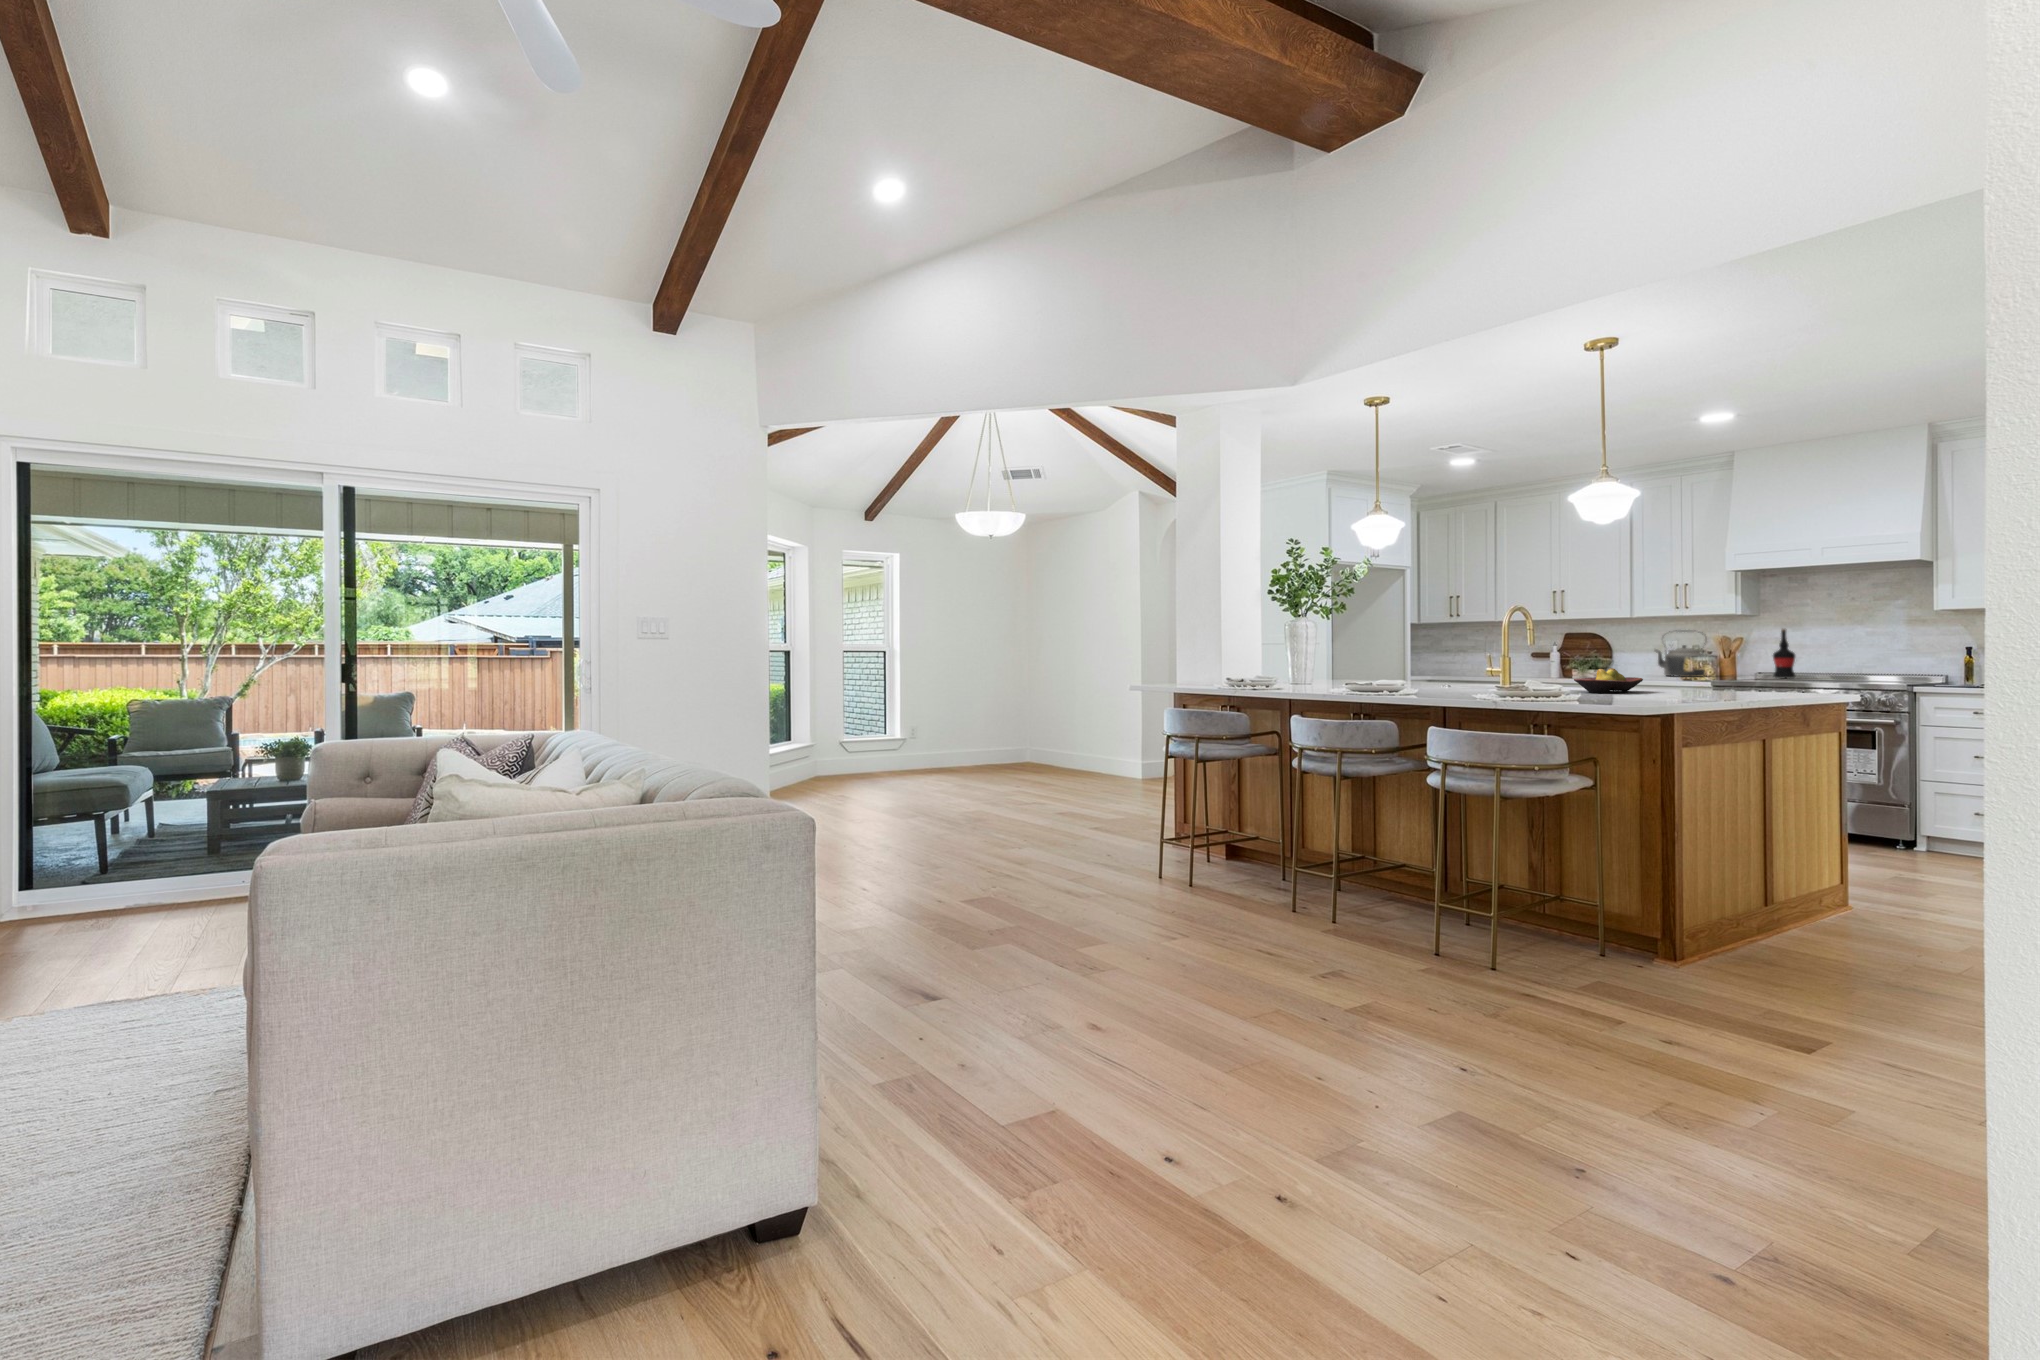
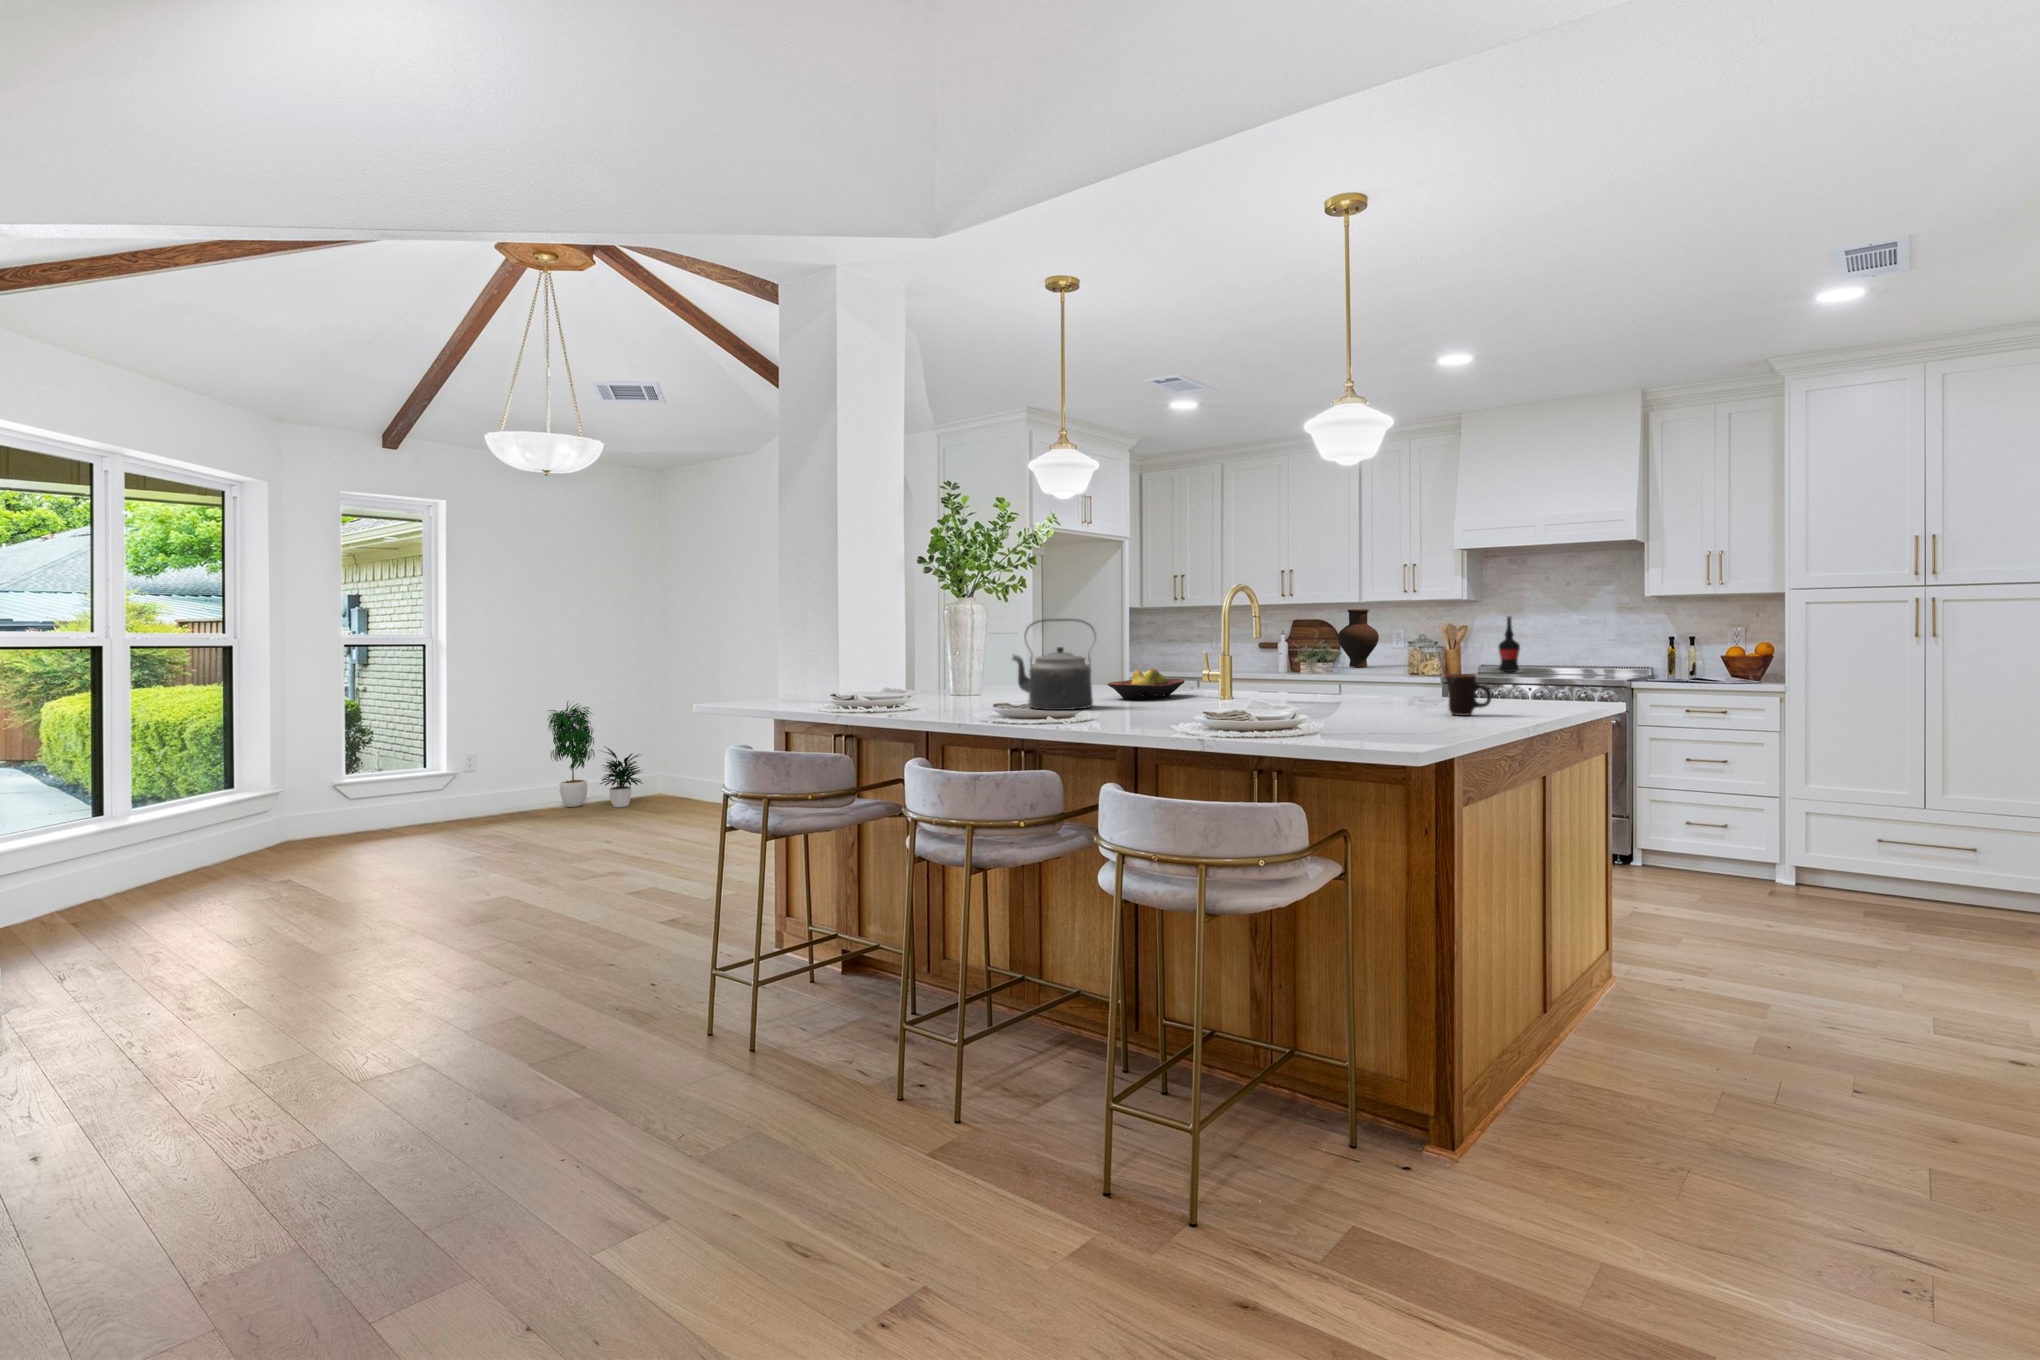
vase: none [1611,624,1652,674] -> present [1338,609,1379,667]
kettle: present [1655,645,1705,677] -> present [1013,619,1094,710]
fruit bowl: present [1574,668,1643,693] -> present [1108,668,1184,700]
mug: none [1688,668,1728,698] -> present [1445,674,1492,716]
potted plant: none [958,692,1025,771] -> present [548,702,643,807]

